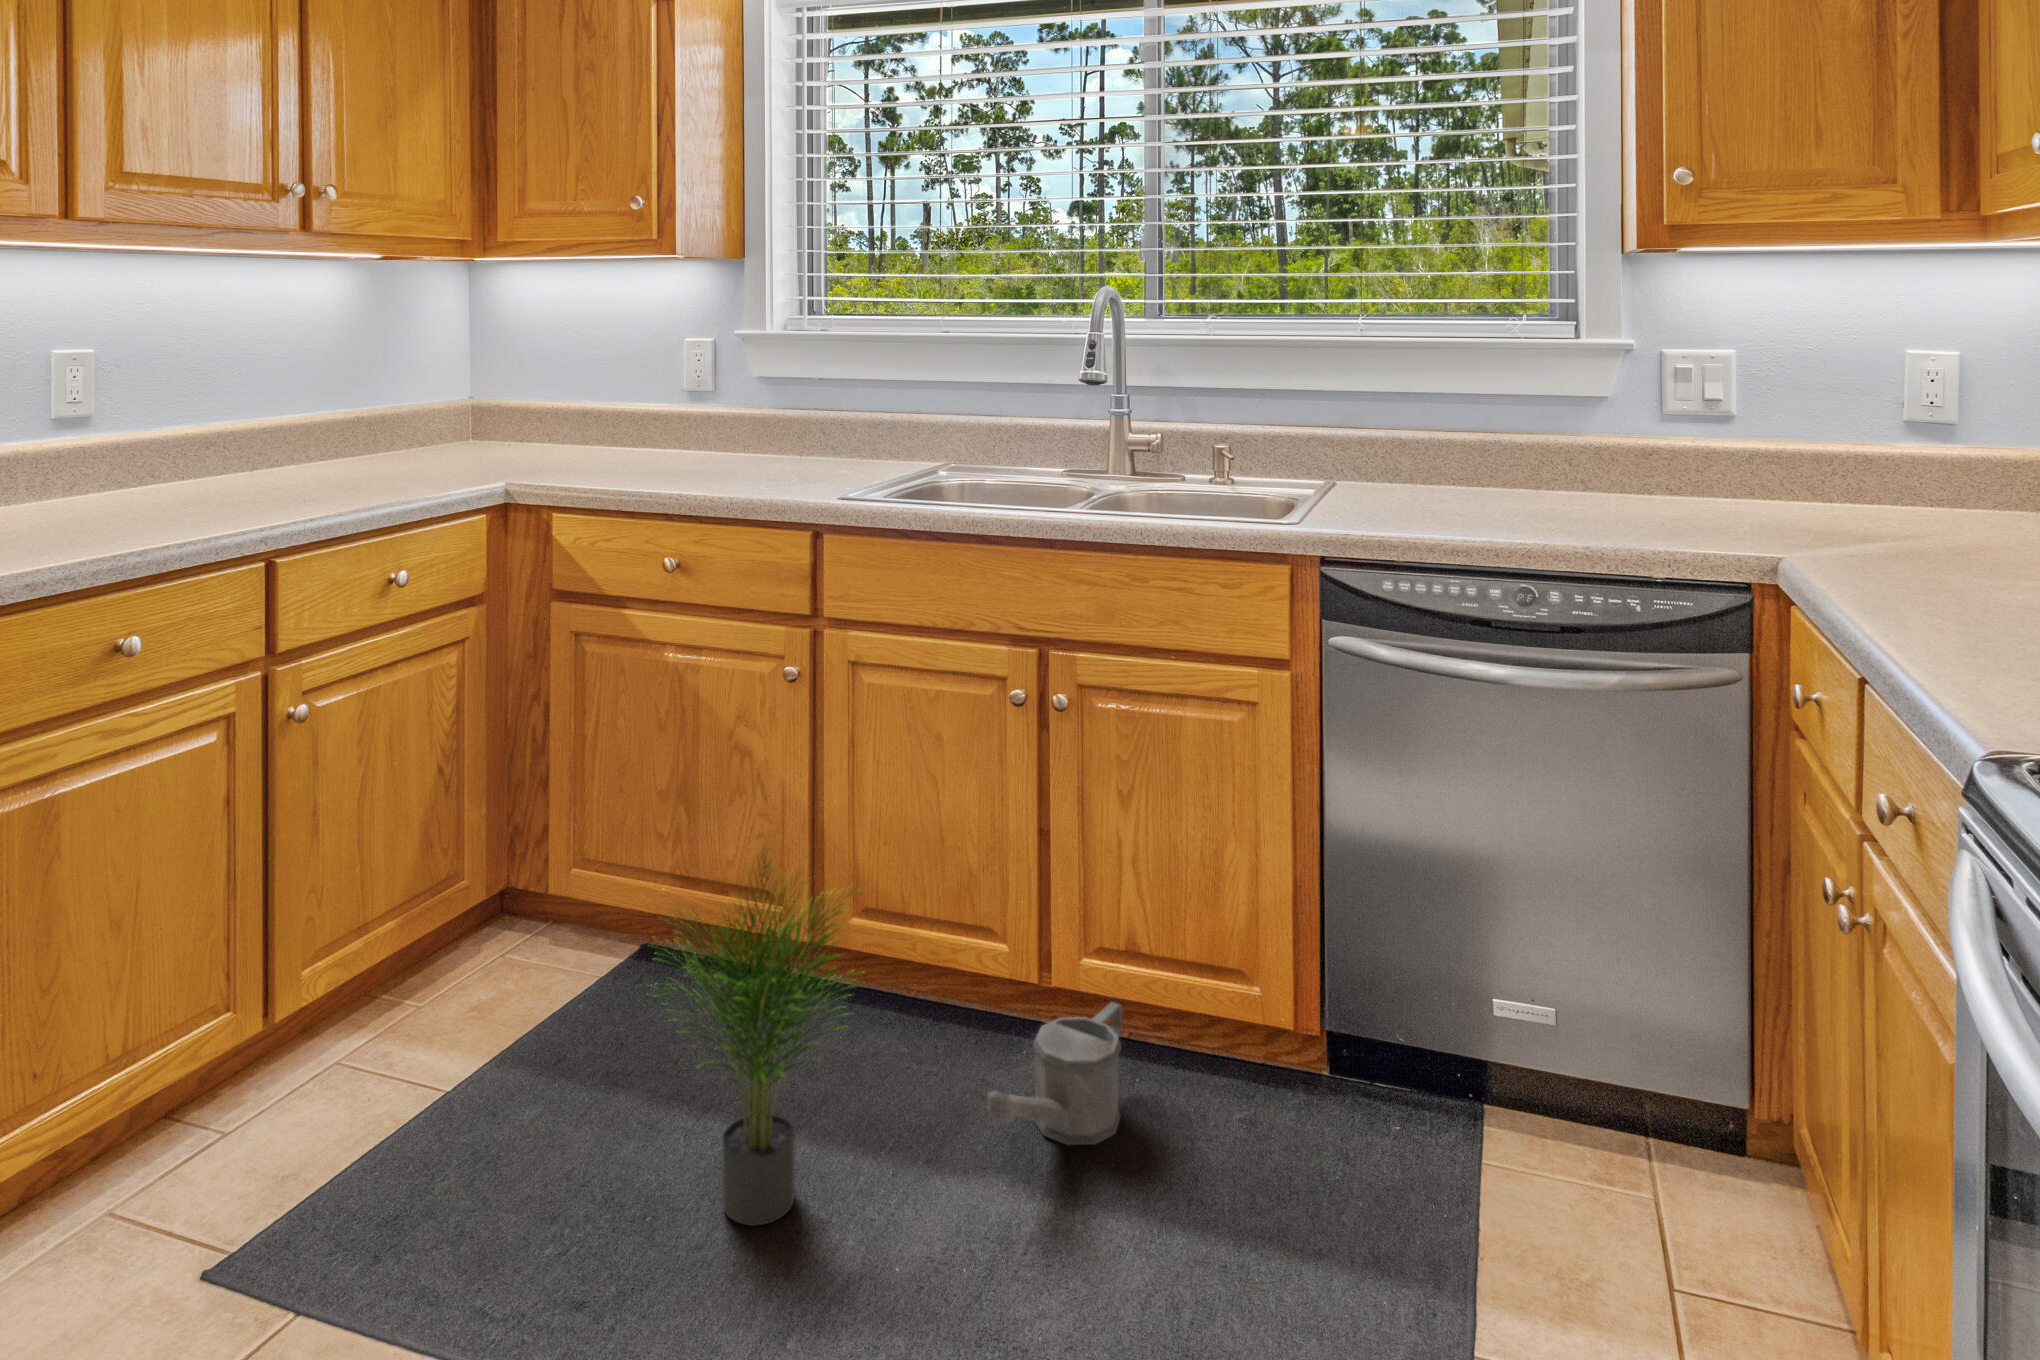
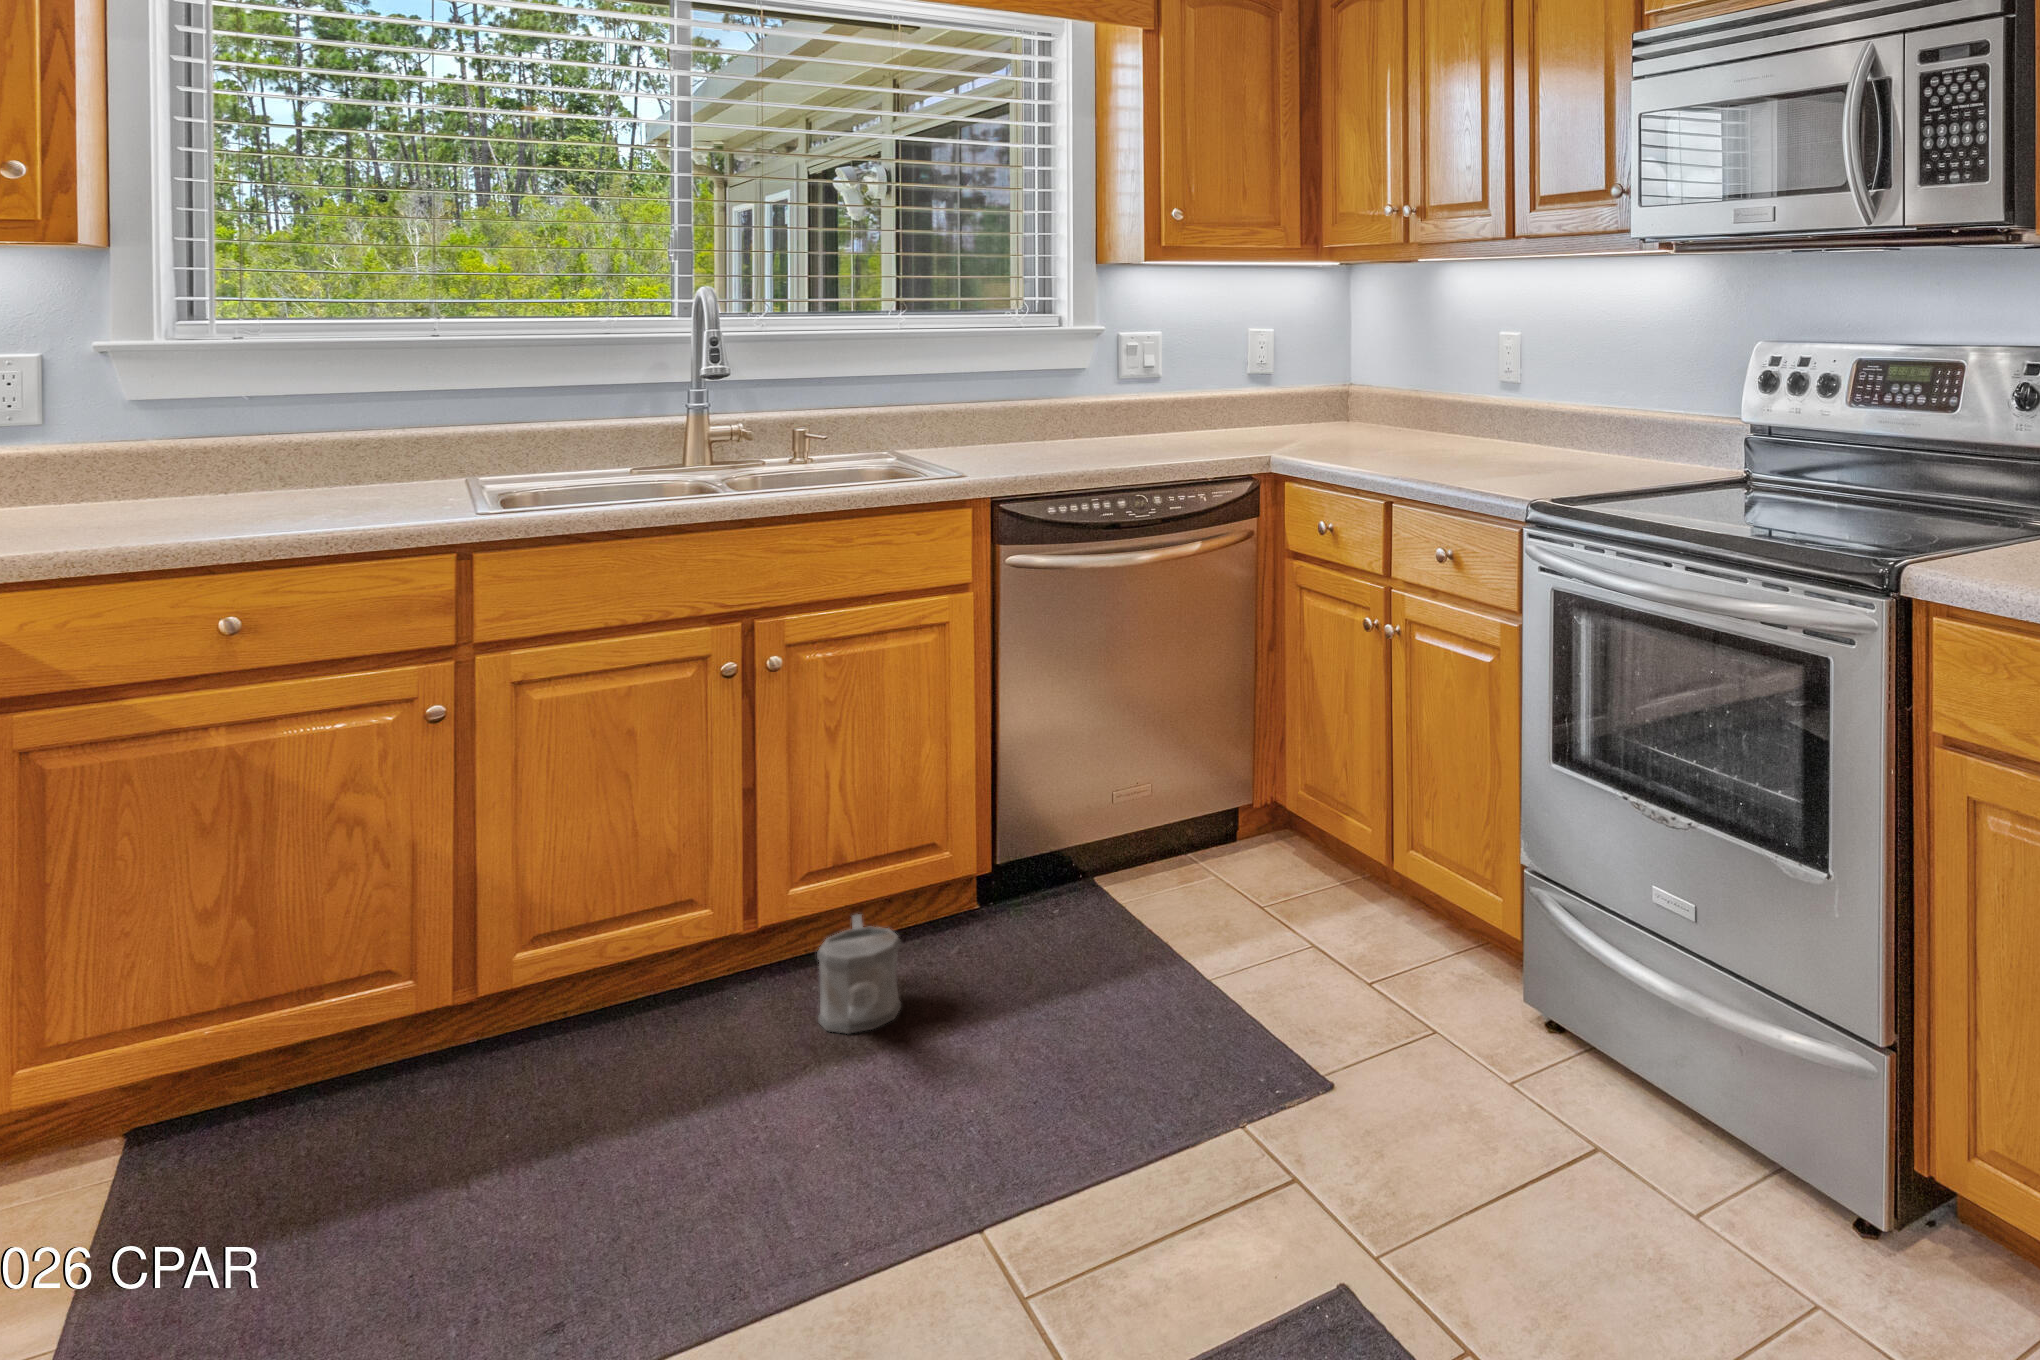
potted plant: present [658,854,855,1226] -> none [475,823,777,1207]

